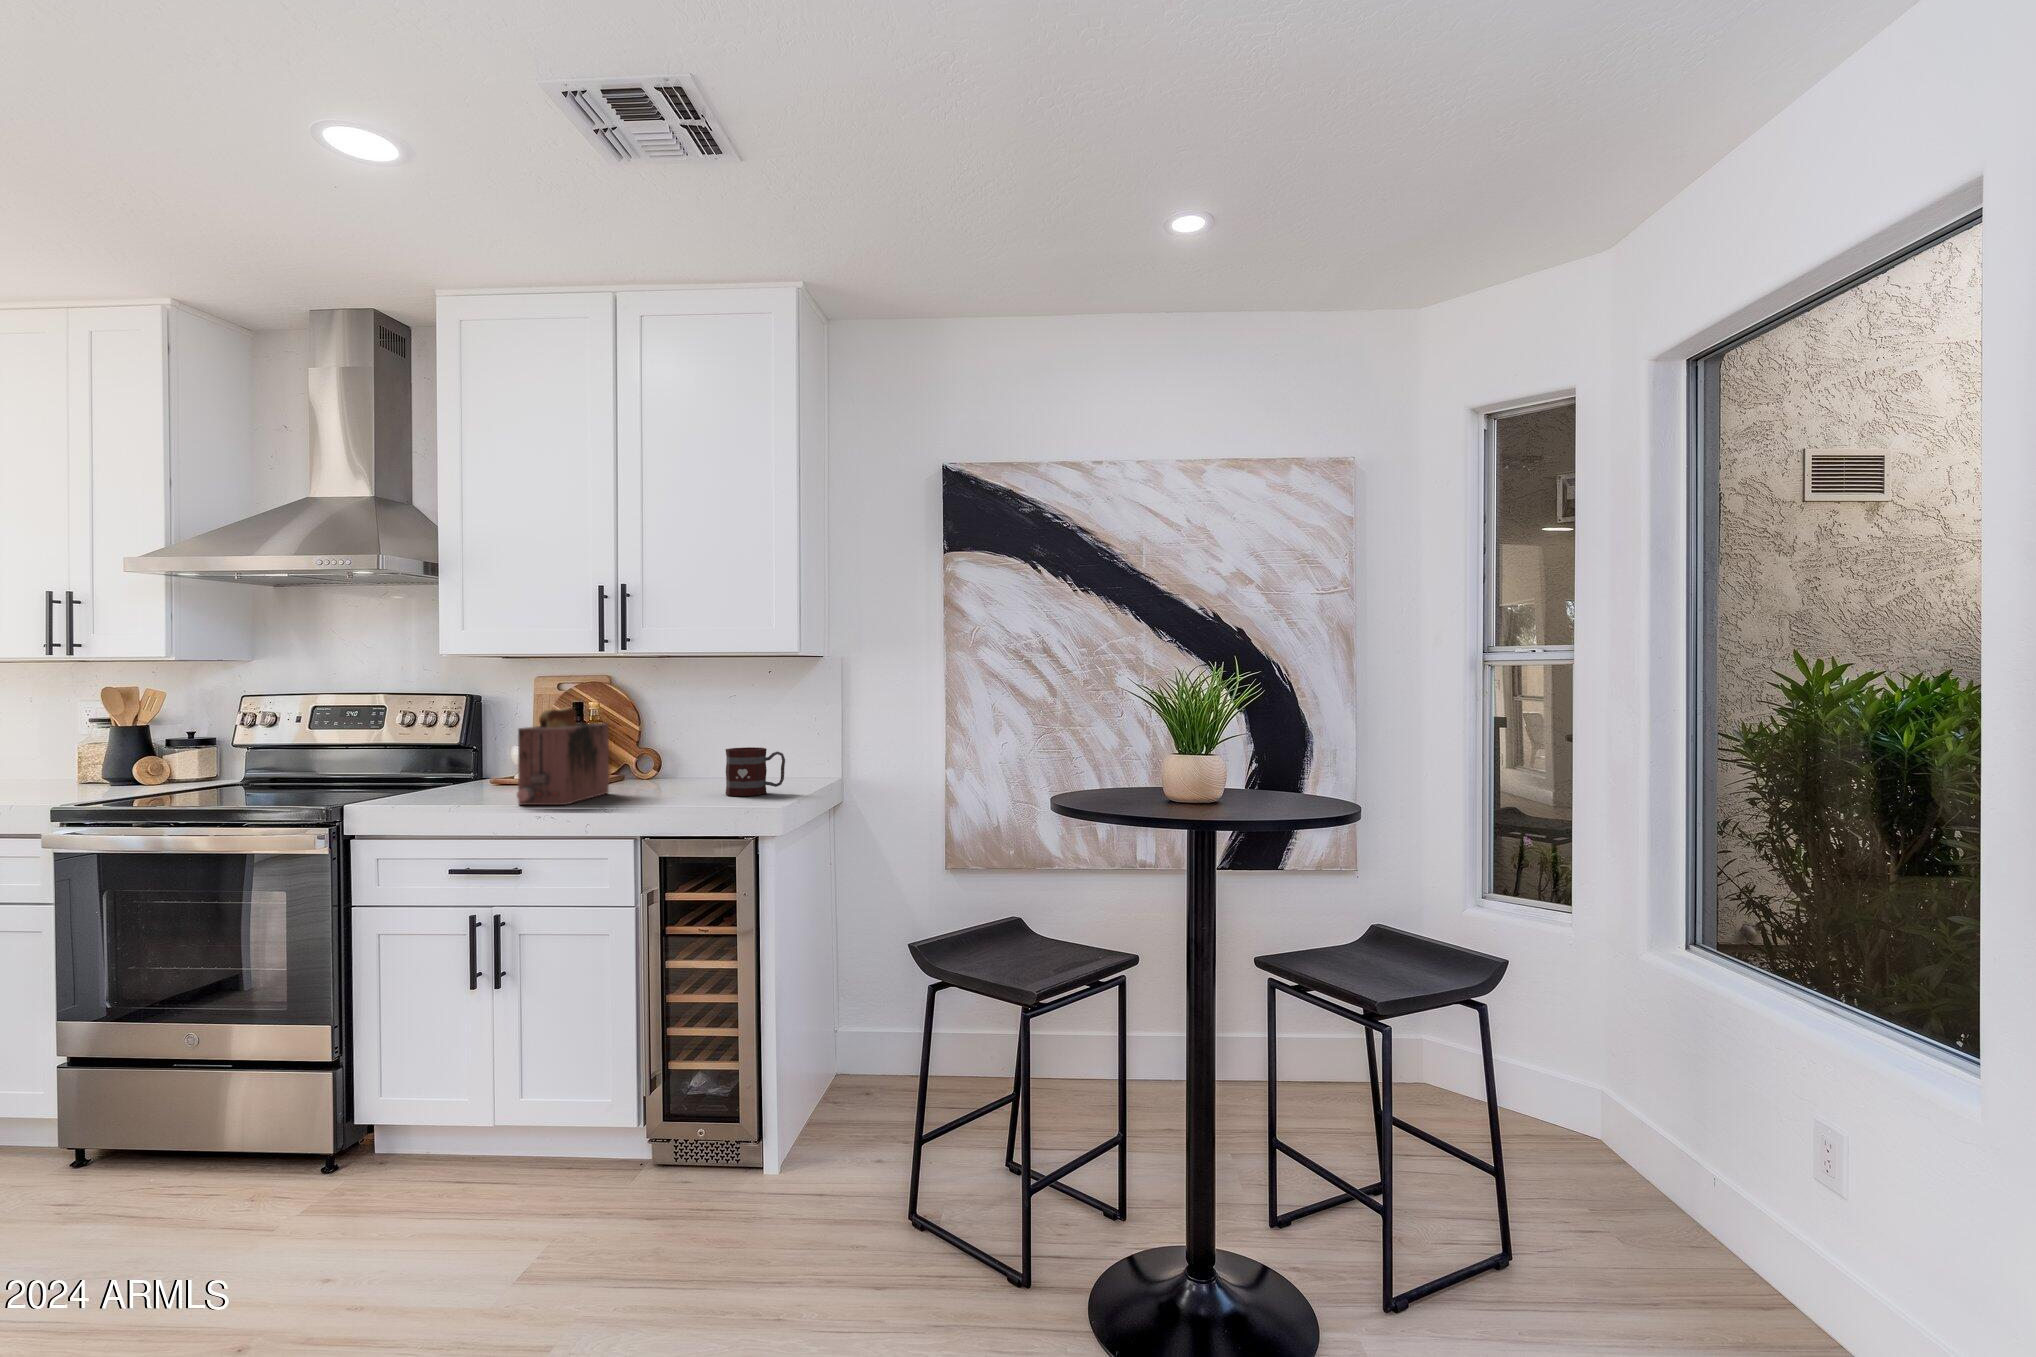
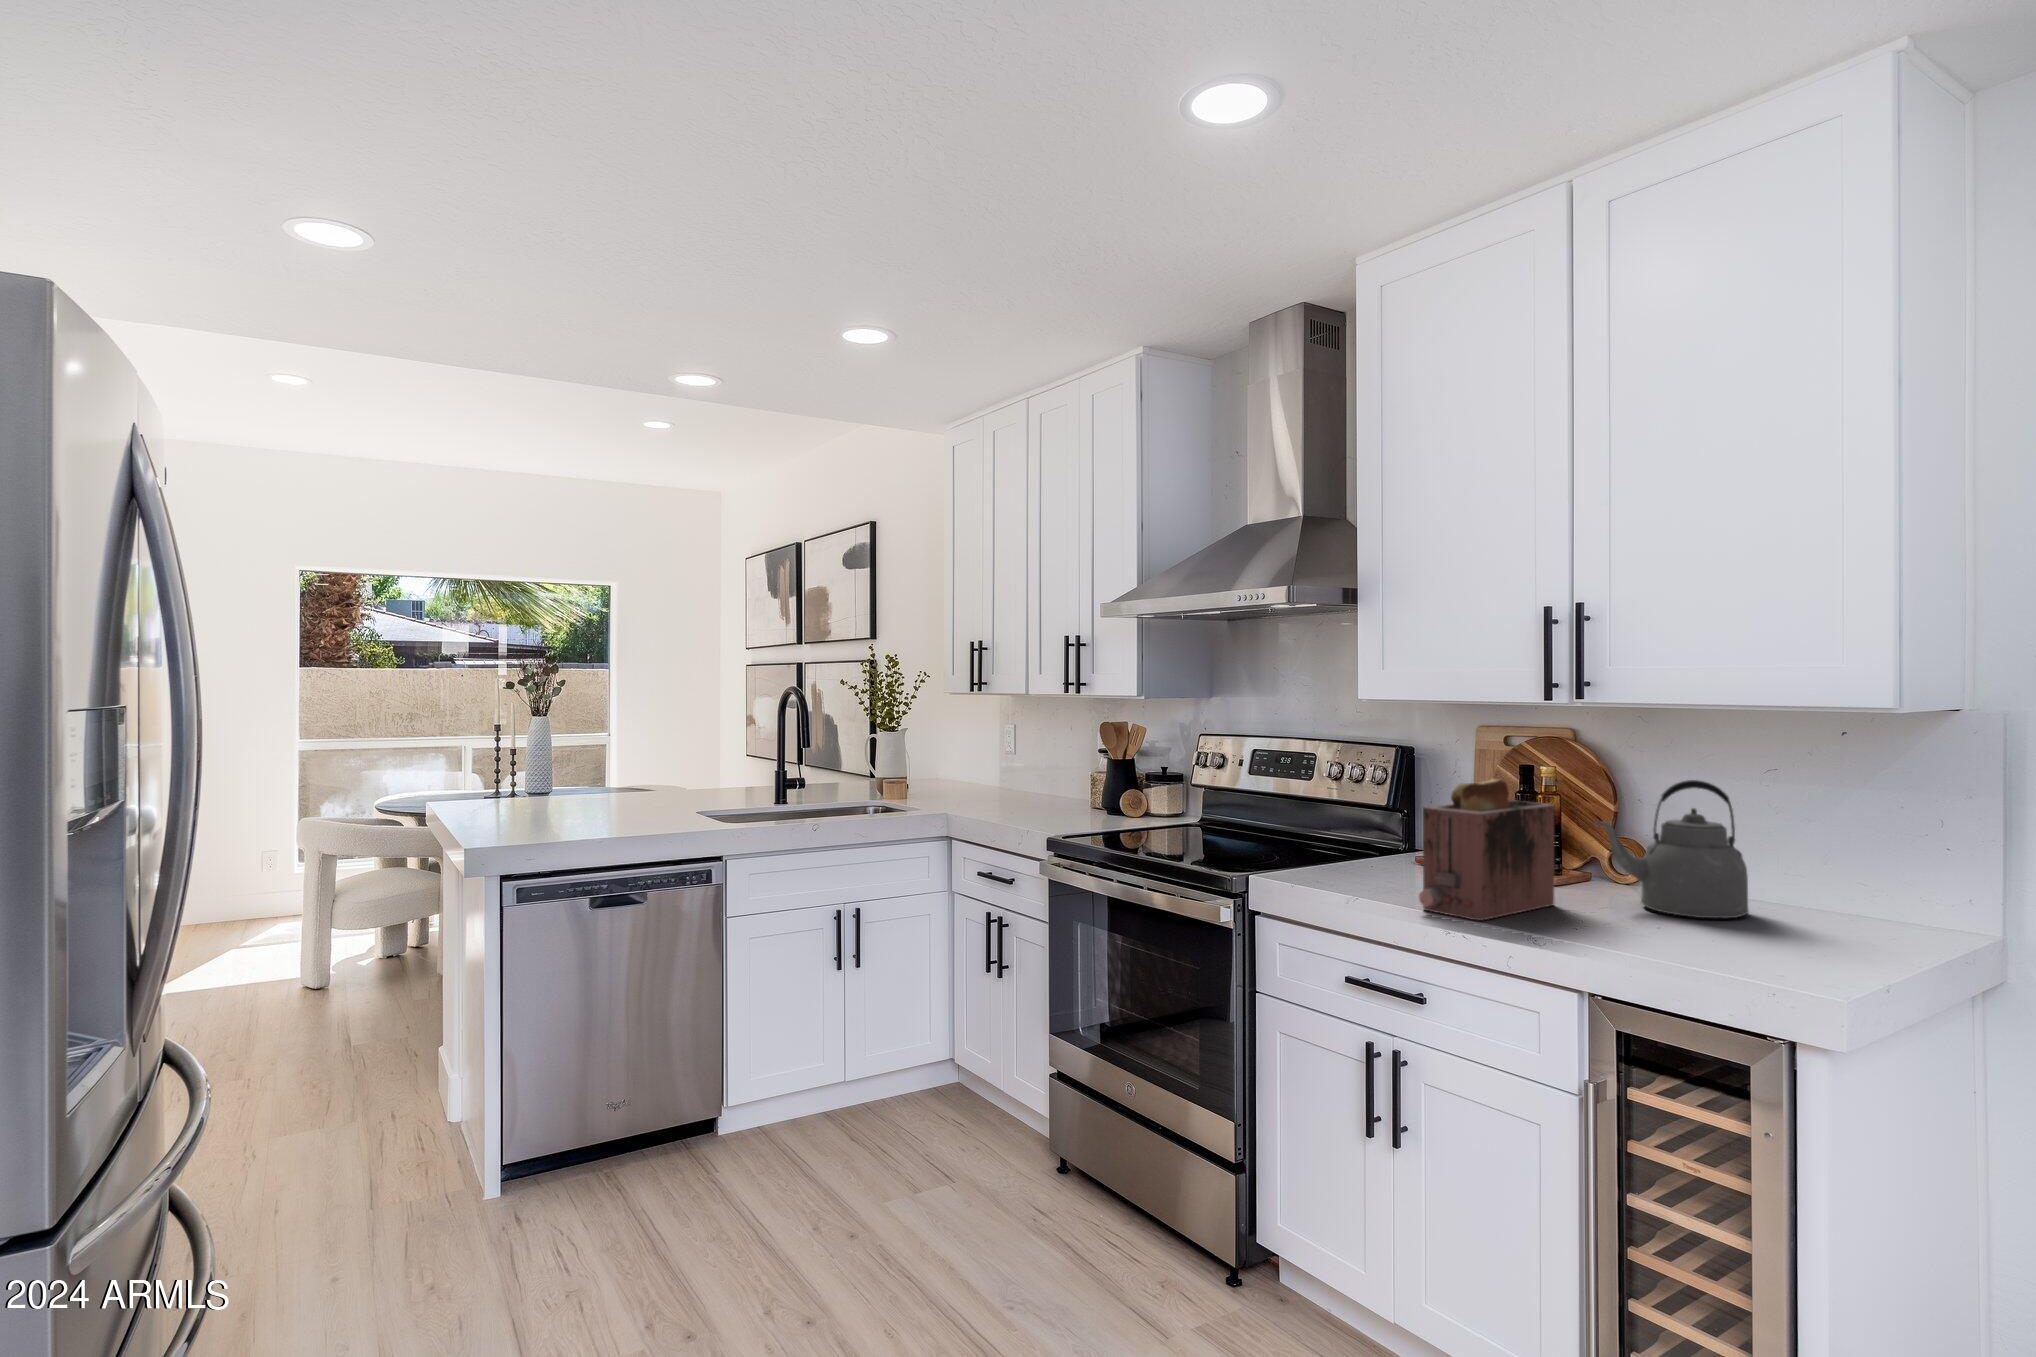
kettle: none [633,703,725,789] -> present [1594,780,1749,918]
mug: present [726,747,785,796] -> none [1740,864,1858,953]

